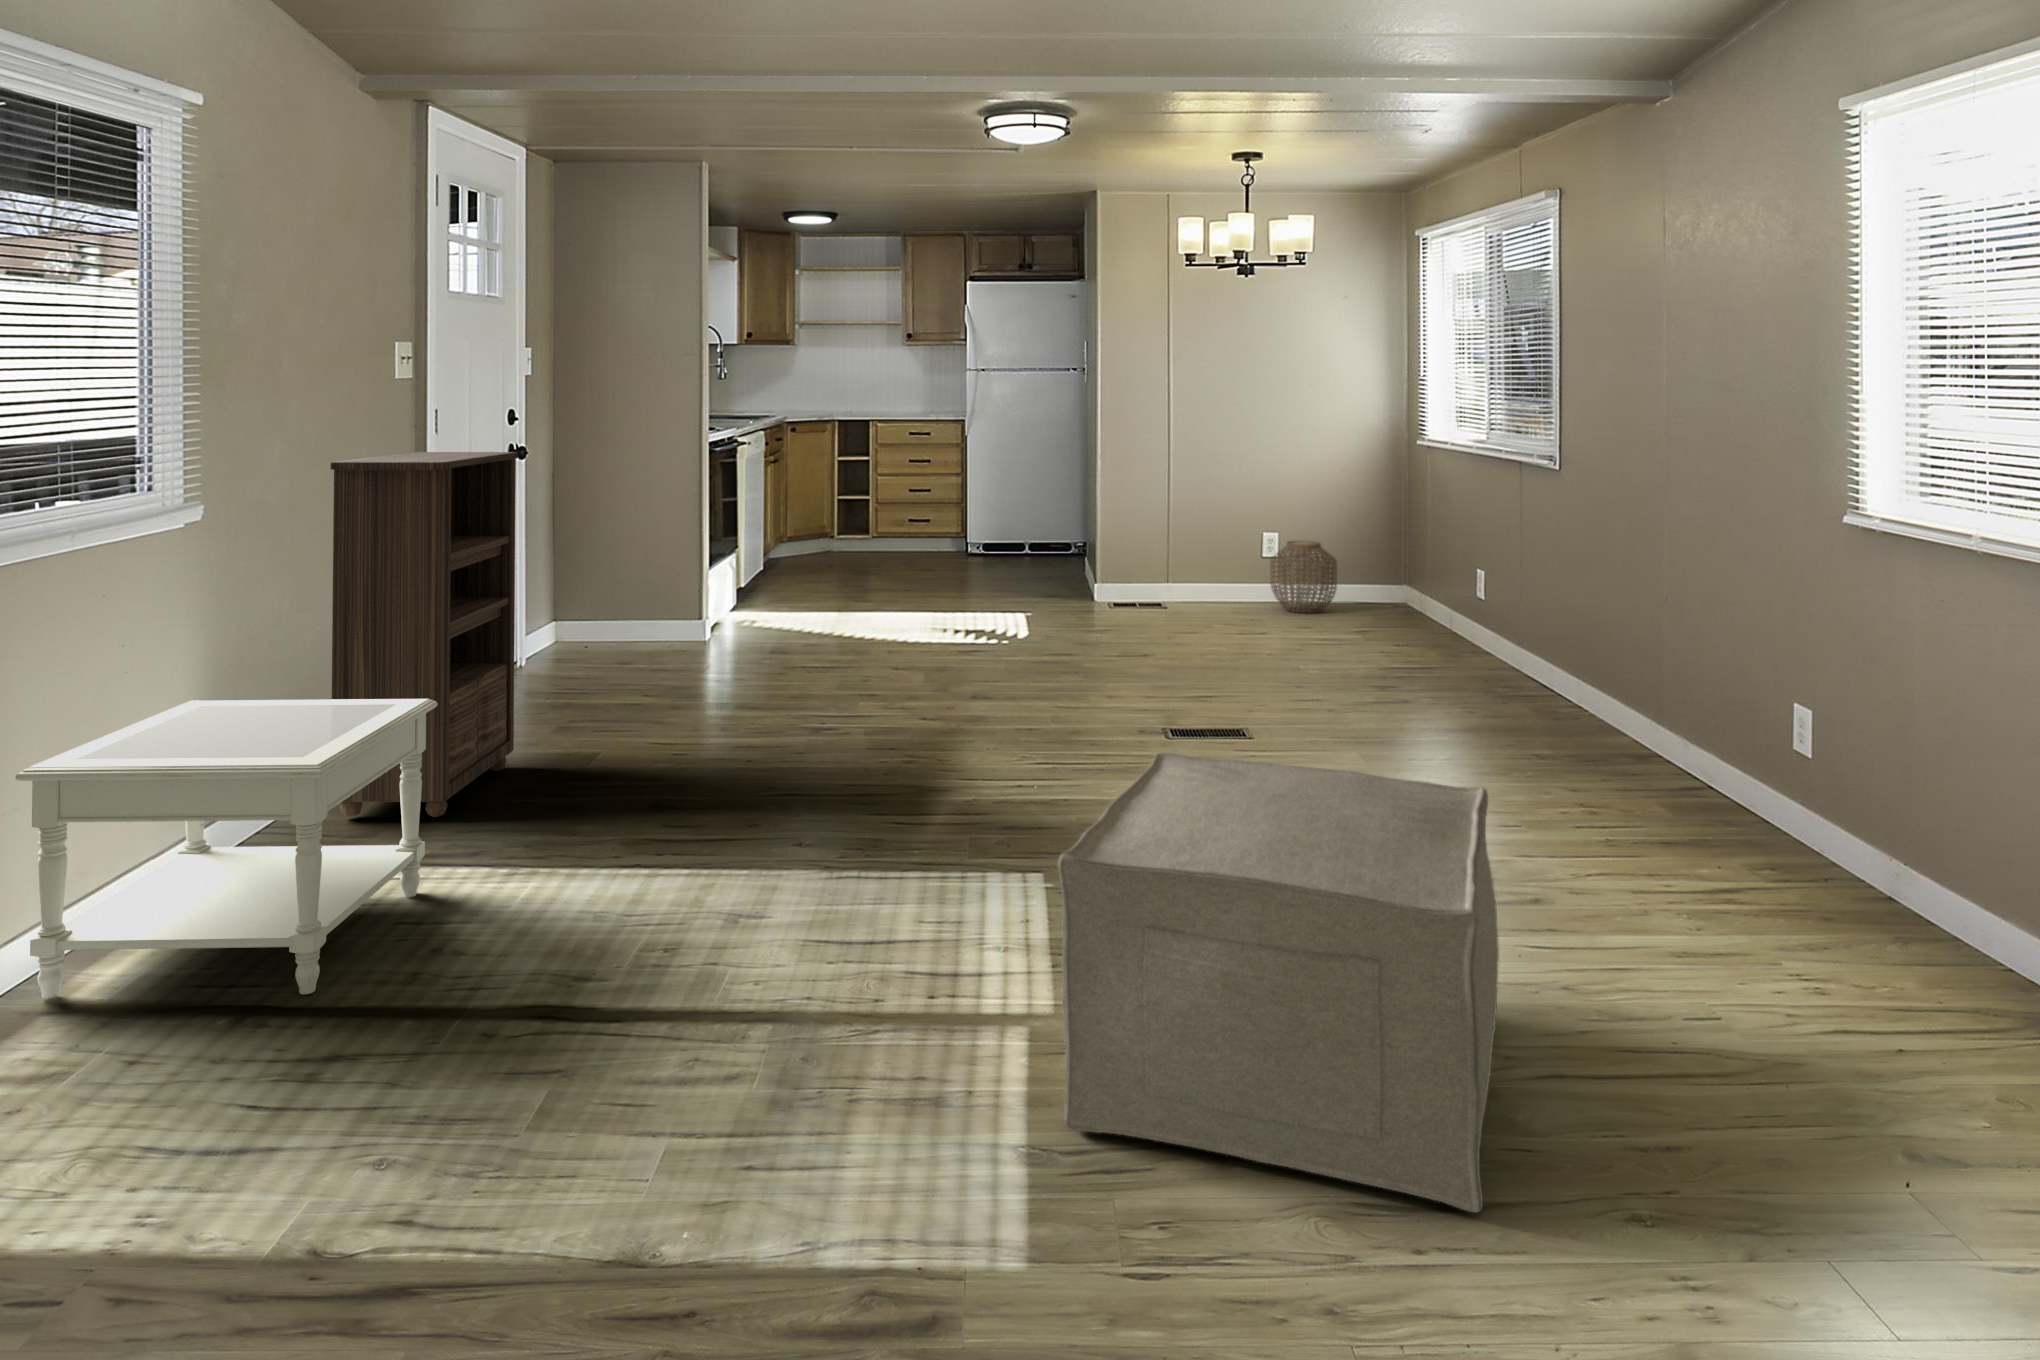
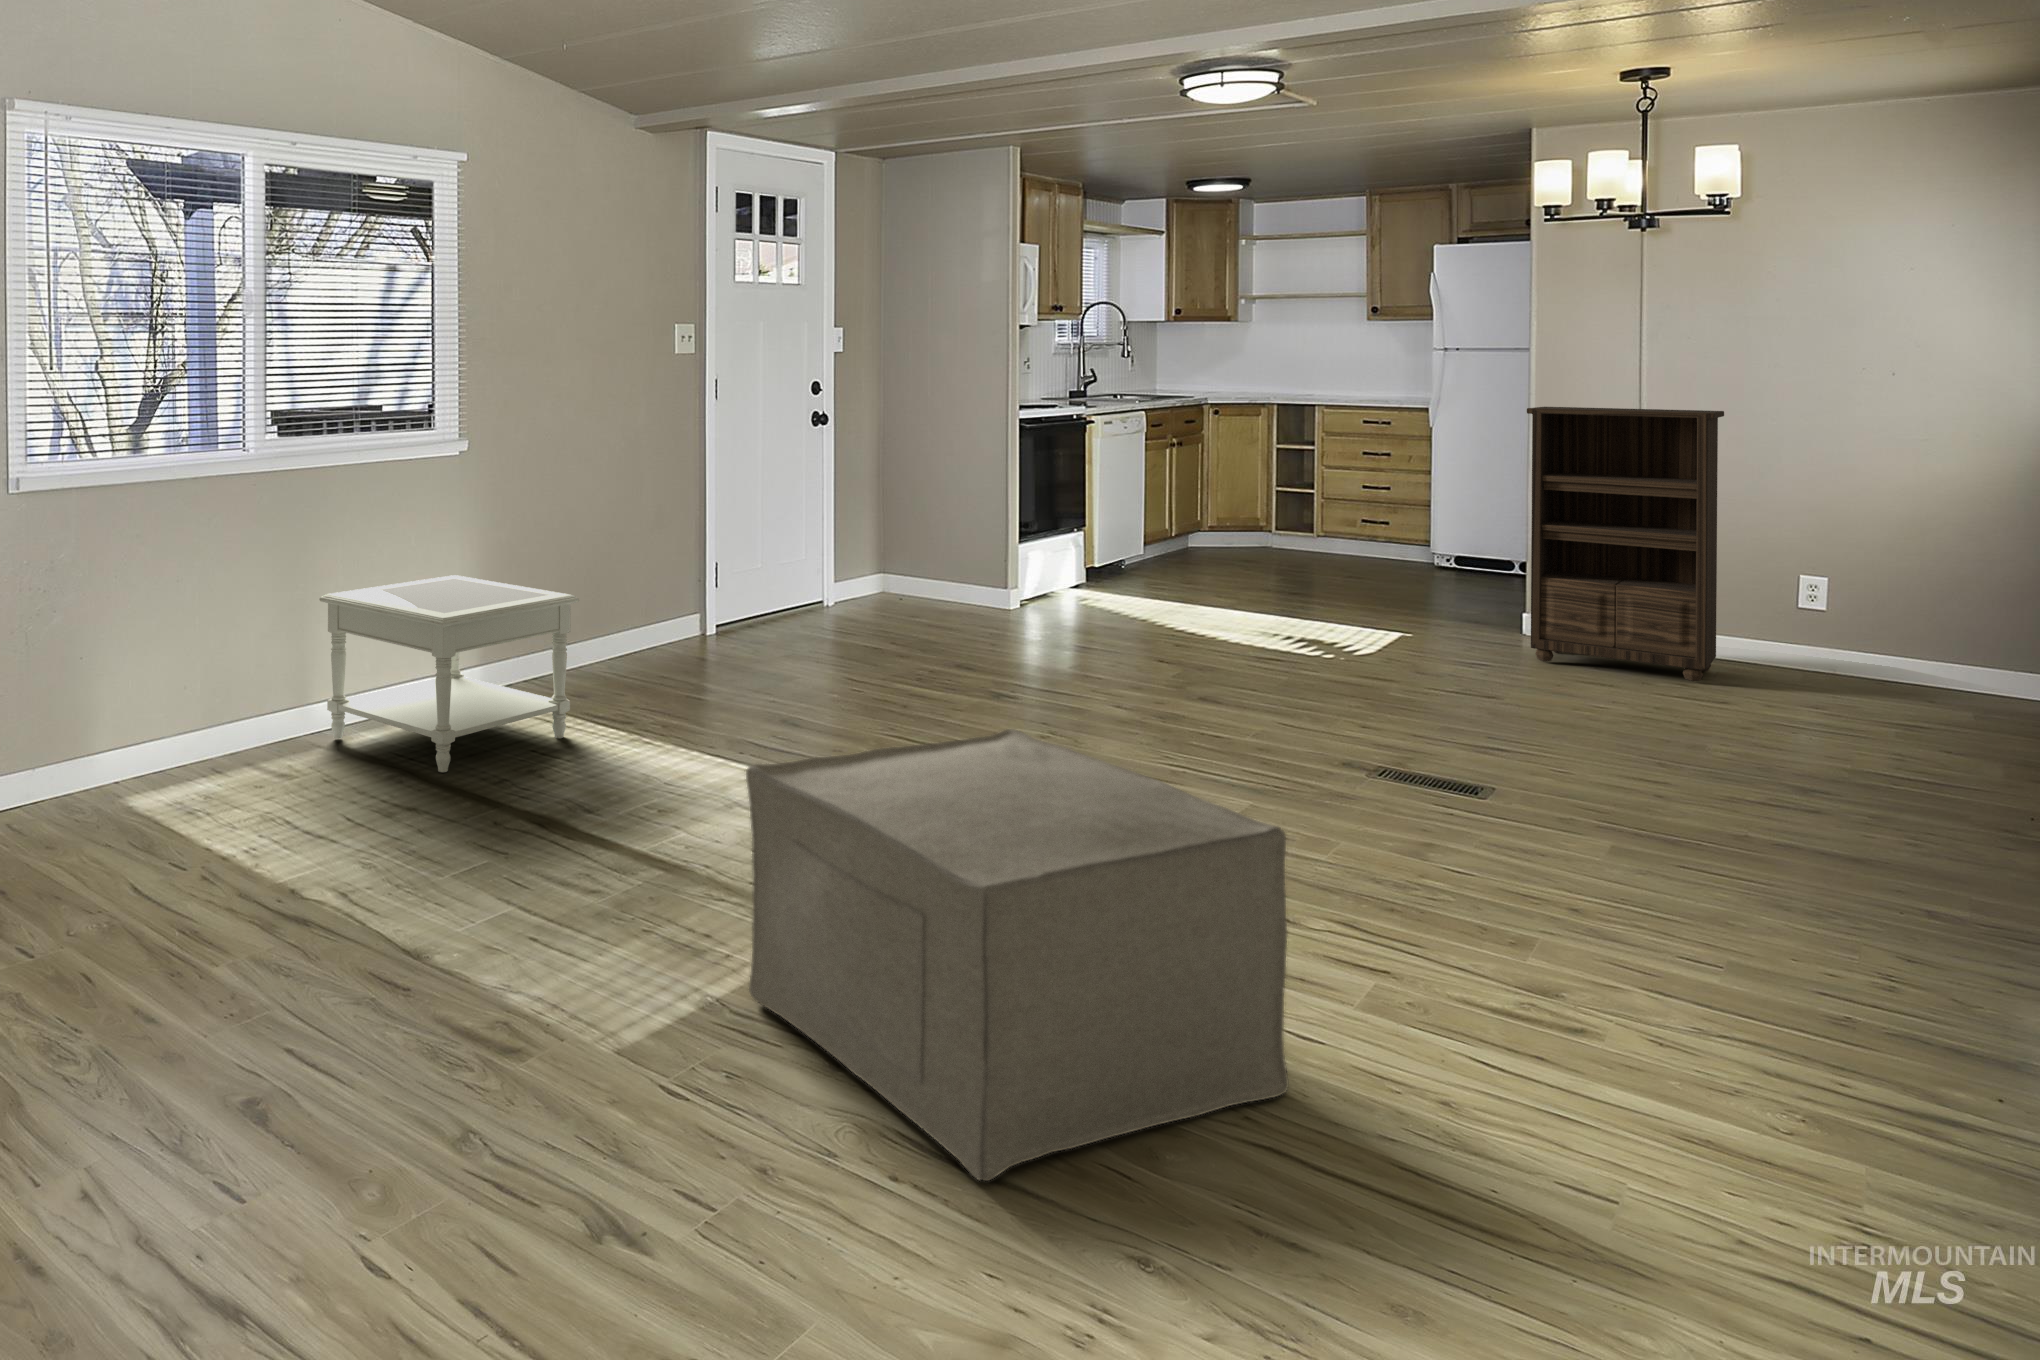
bookshelf: present [330,452,518,817] -> present [1527,407,1724,682]
woven basket: present [1270,541,1337,614] -> none [1805,591,1936,698]

